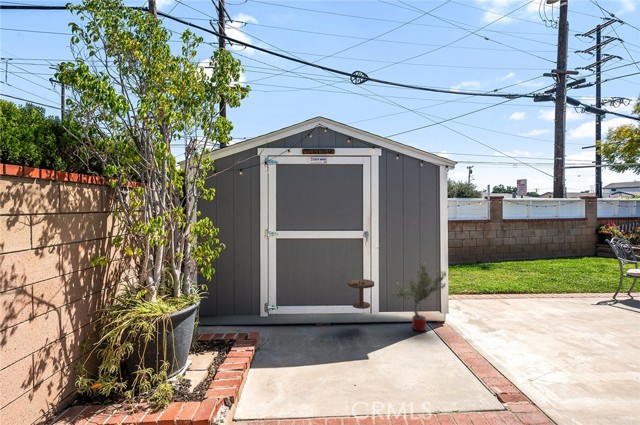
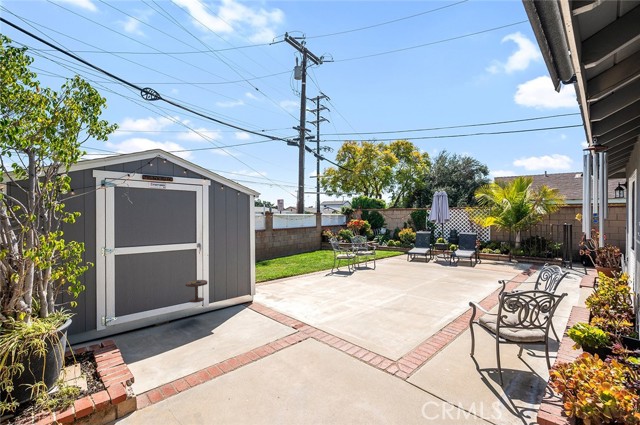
potted tree: present [392,262,446,331] -> none [220,261,256,310]

